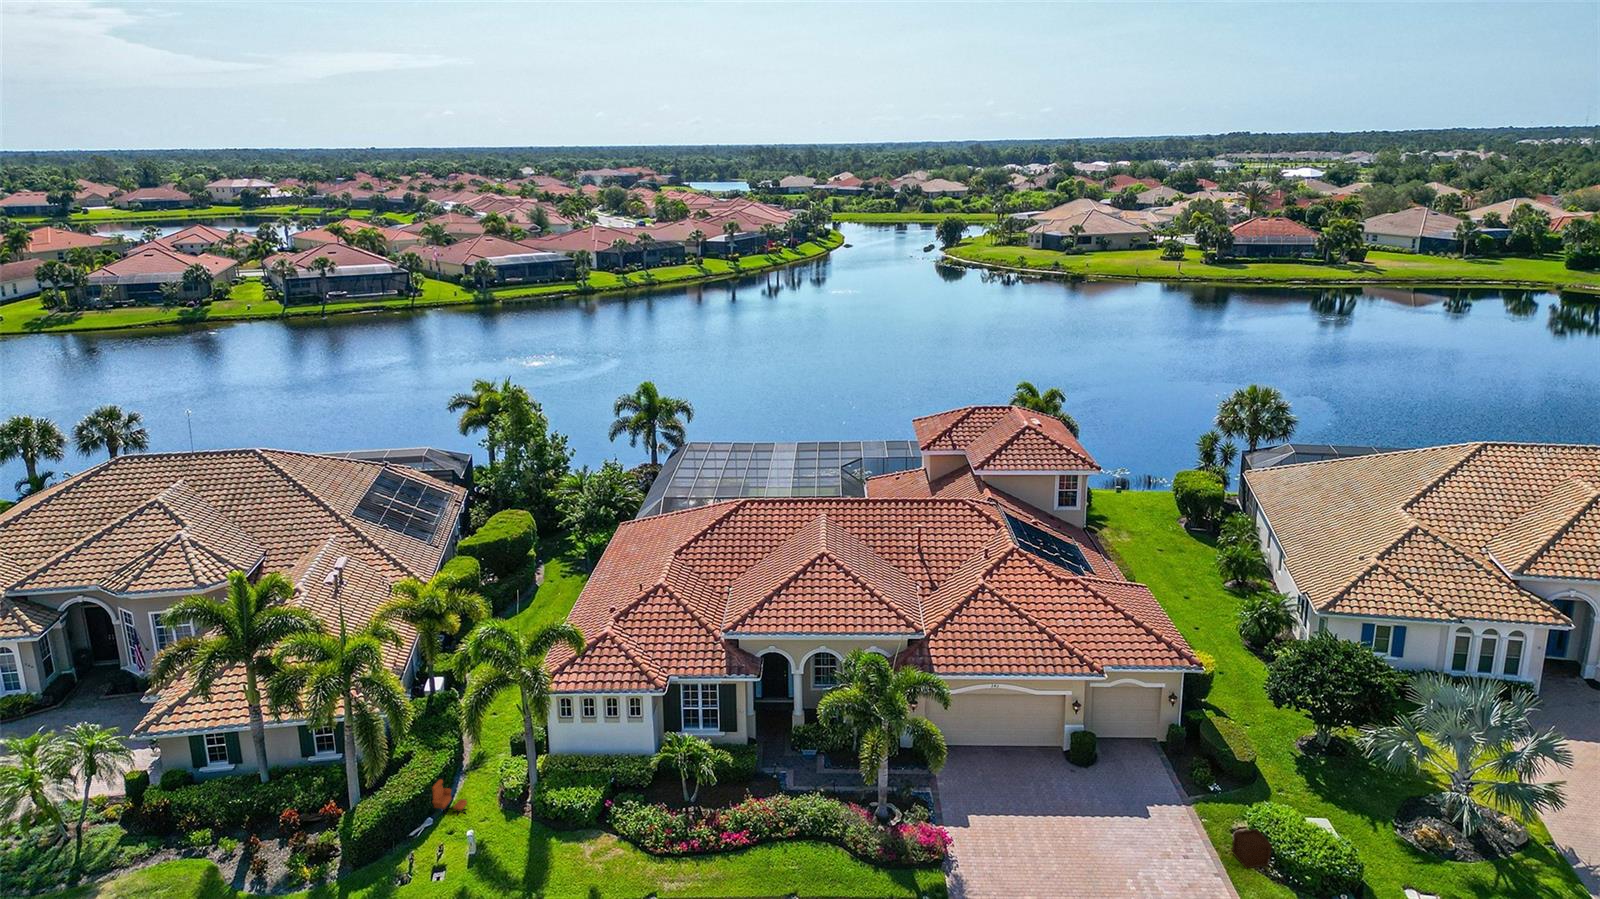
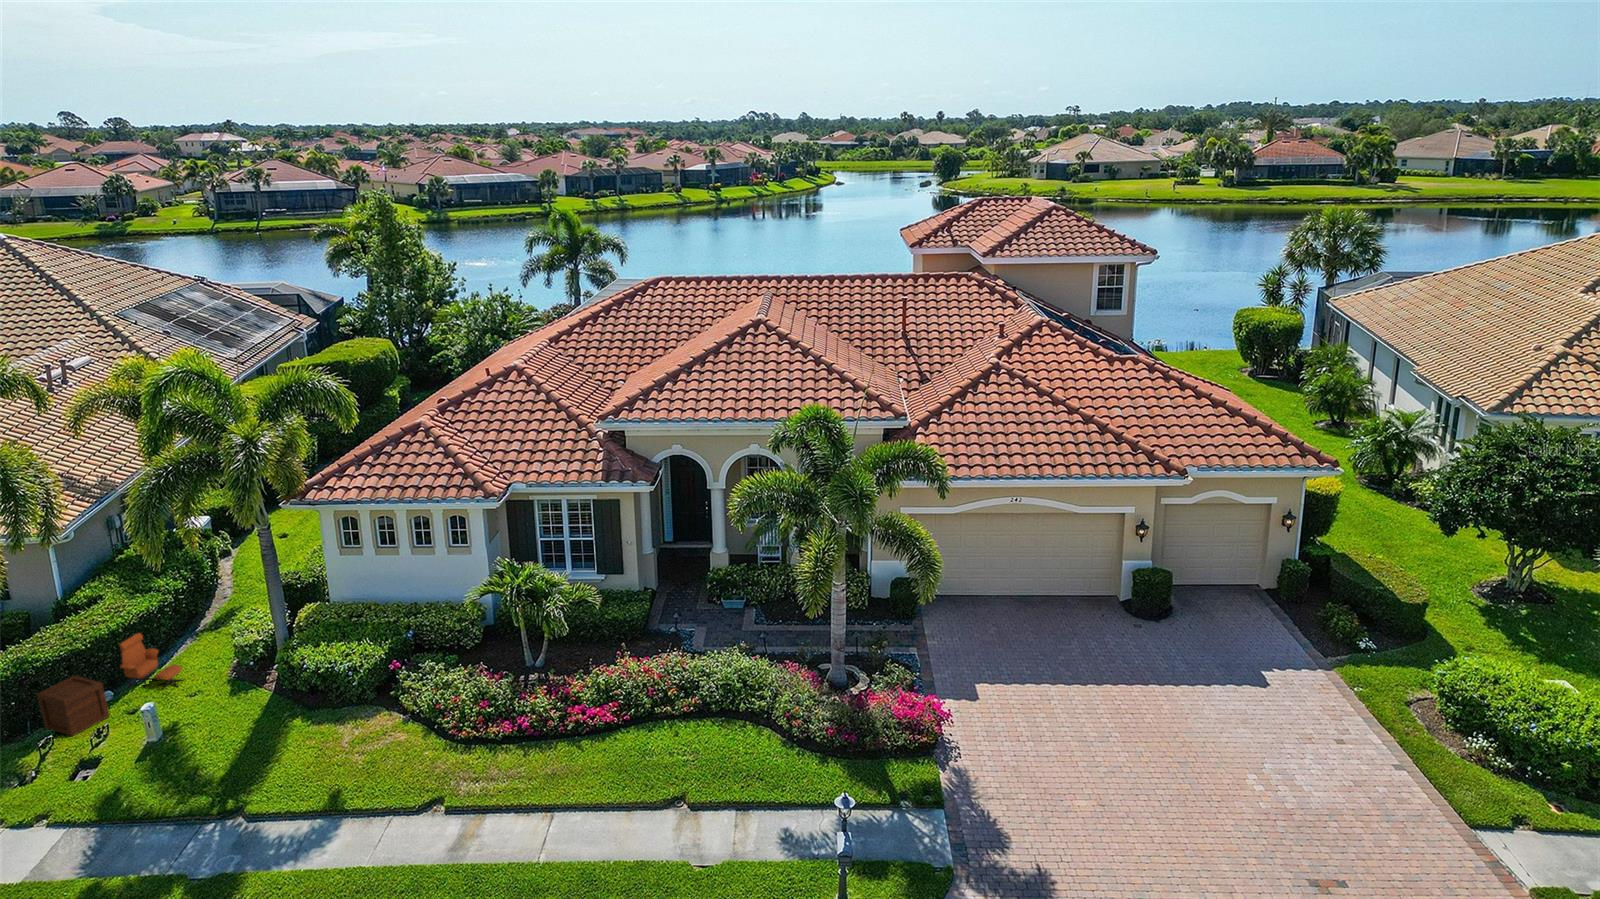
wooden crate: present [1232,829,1272,868] -> present [37,676,110,736]

